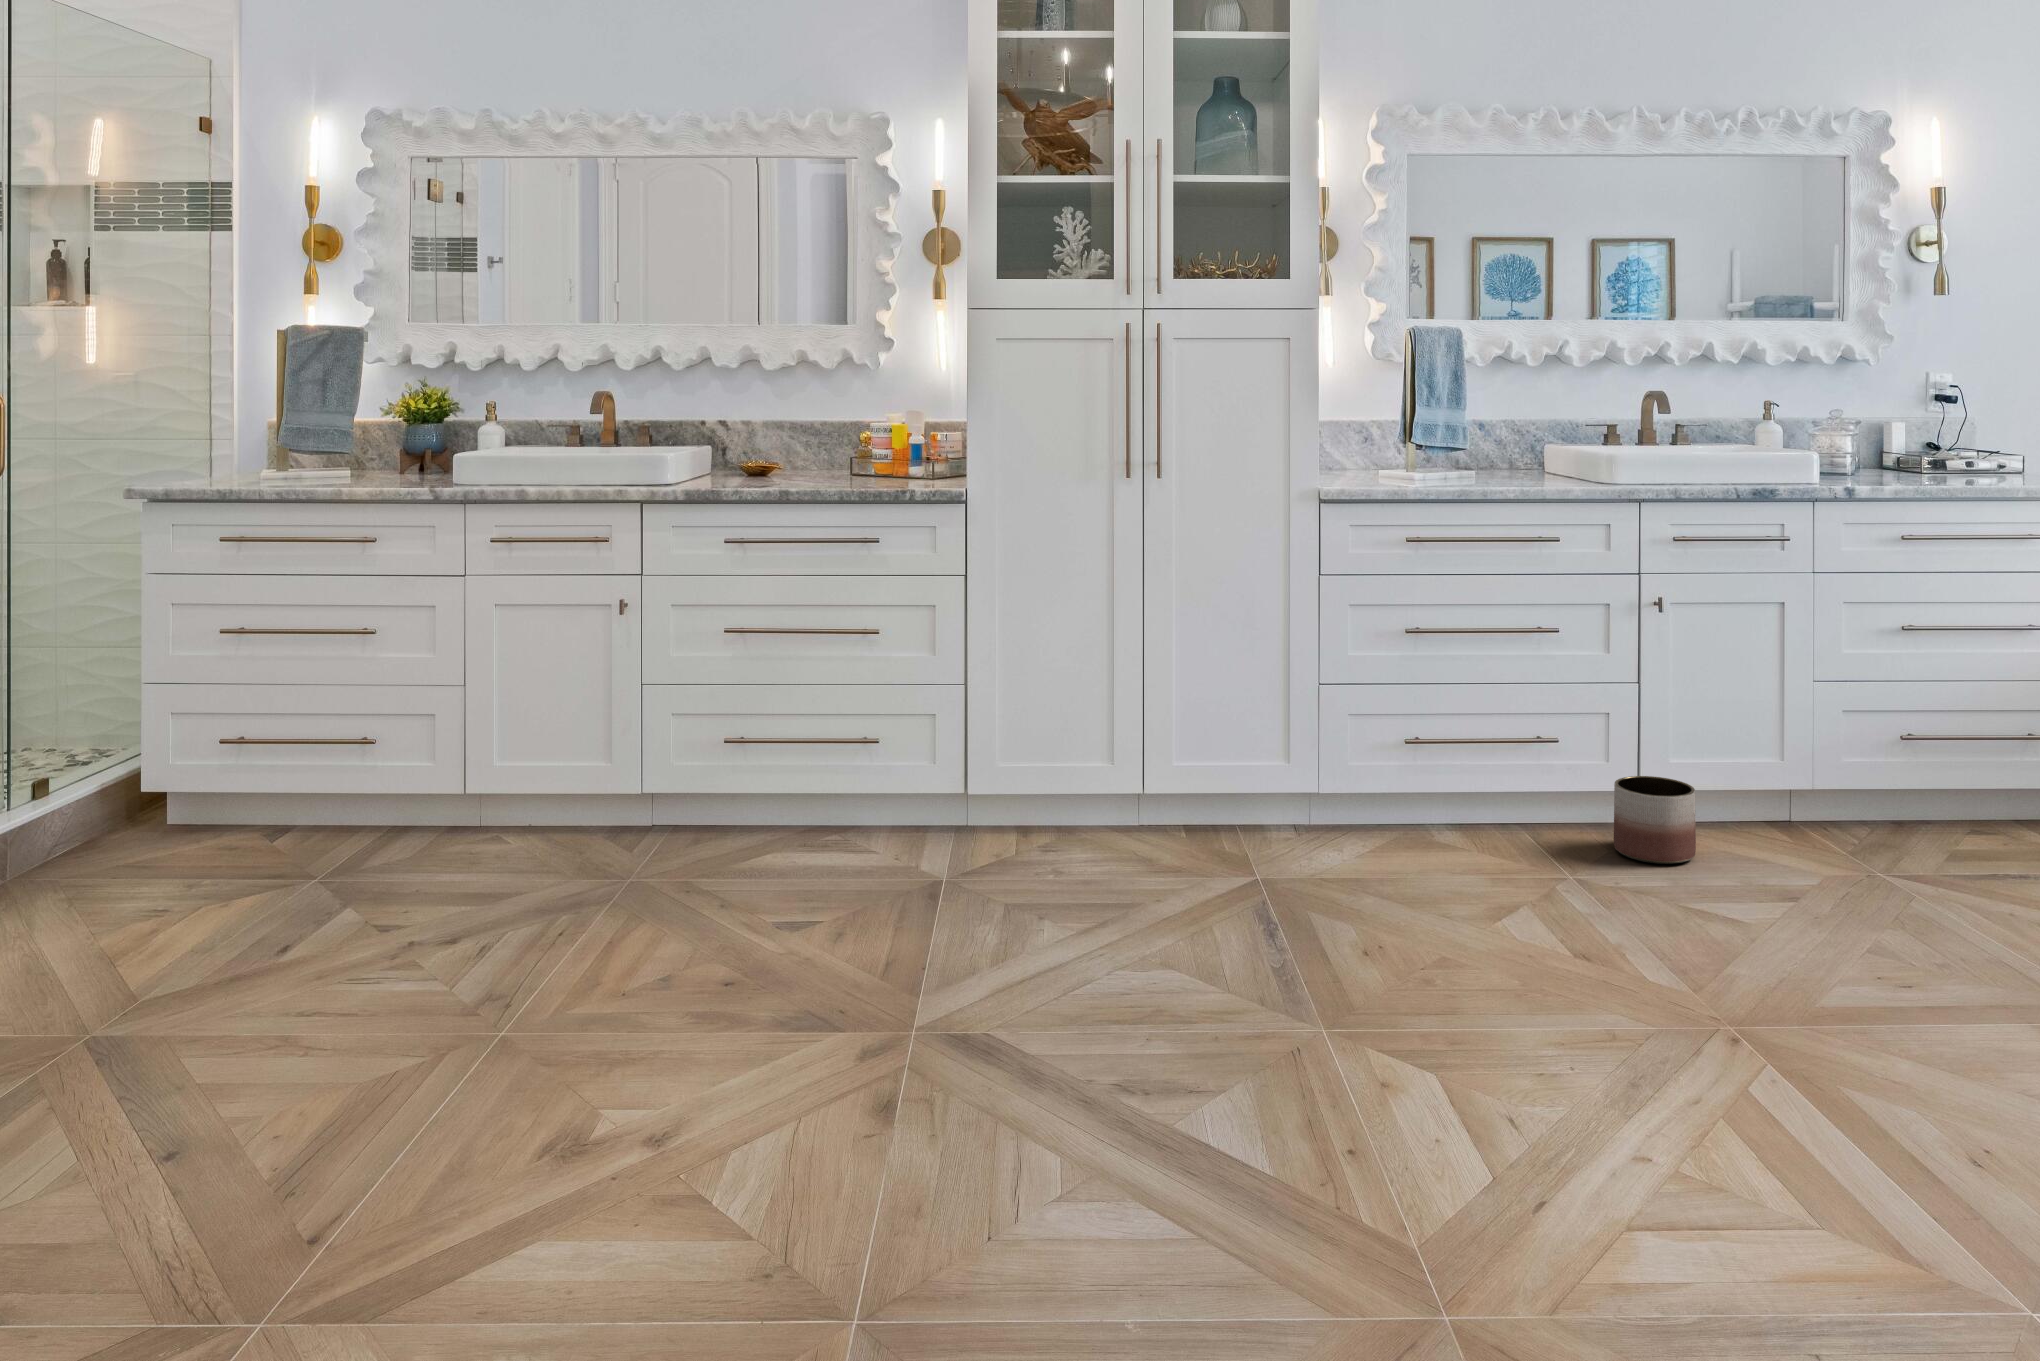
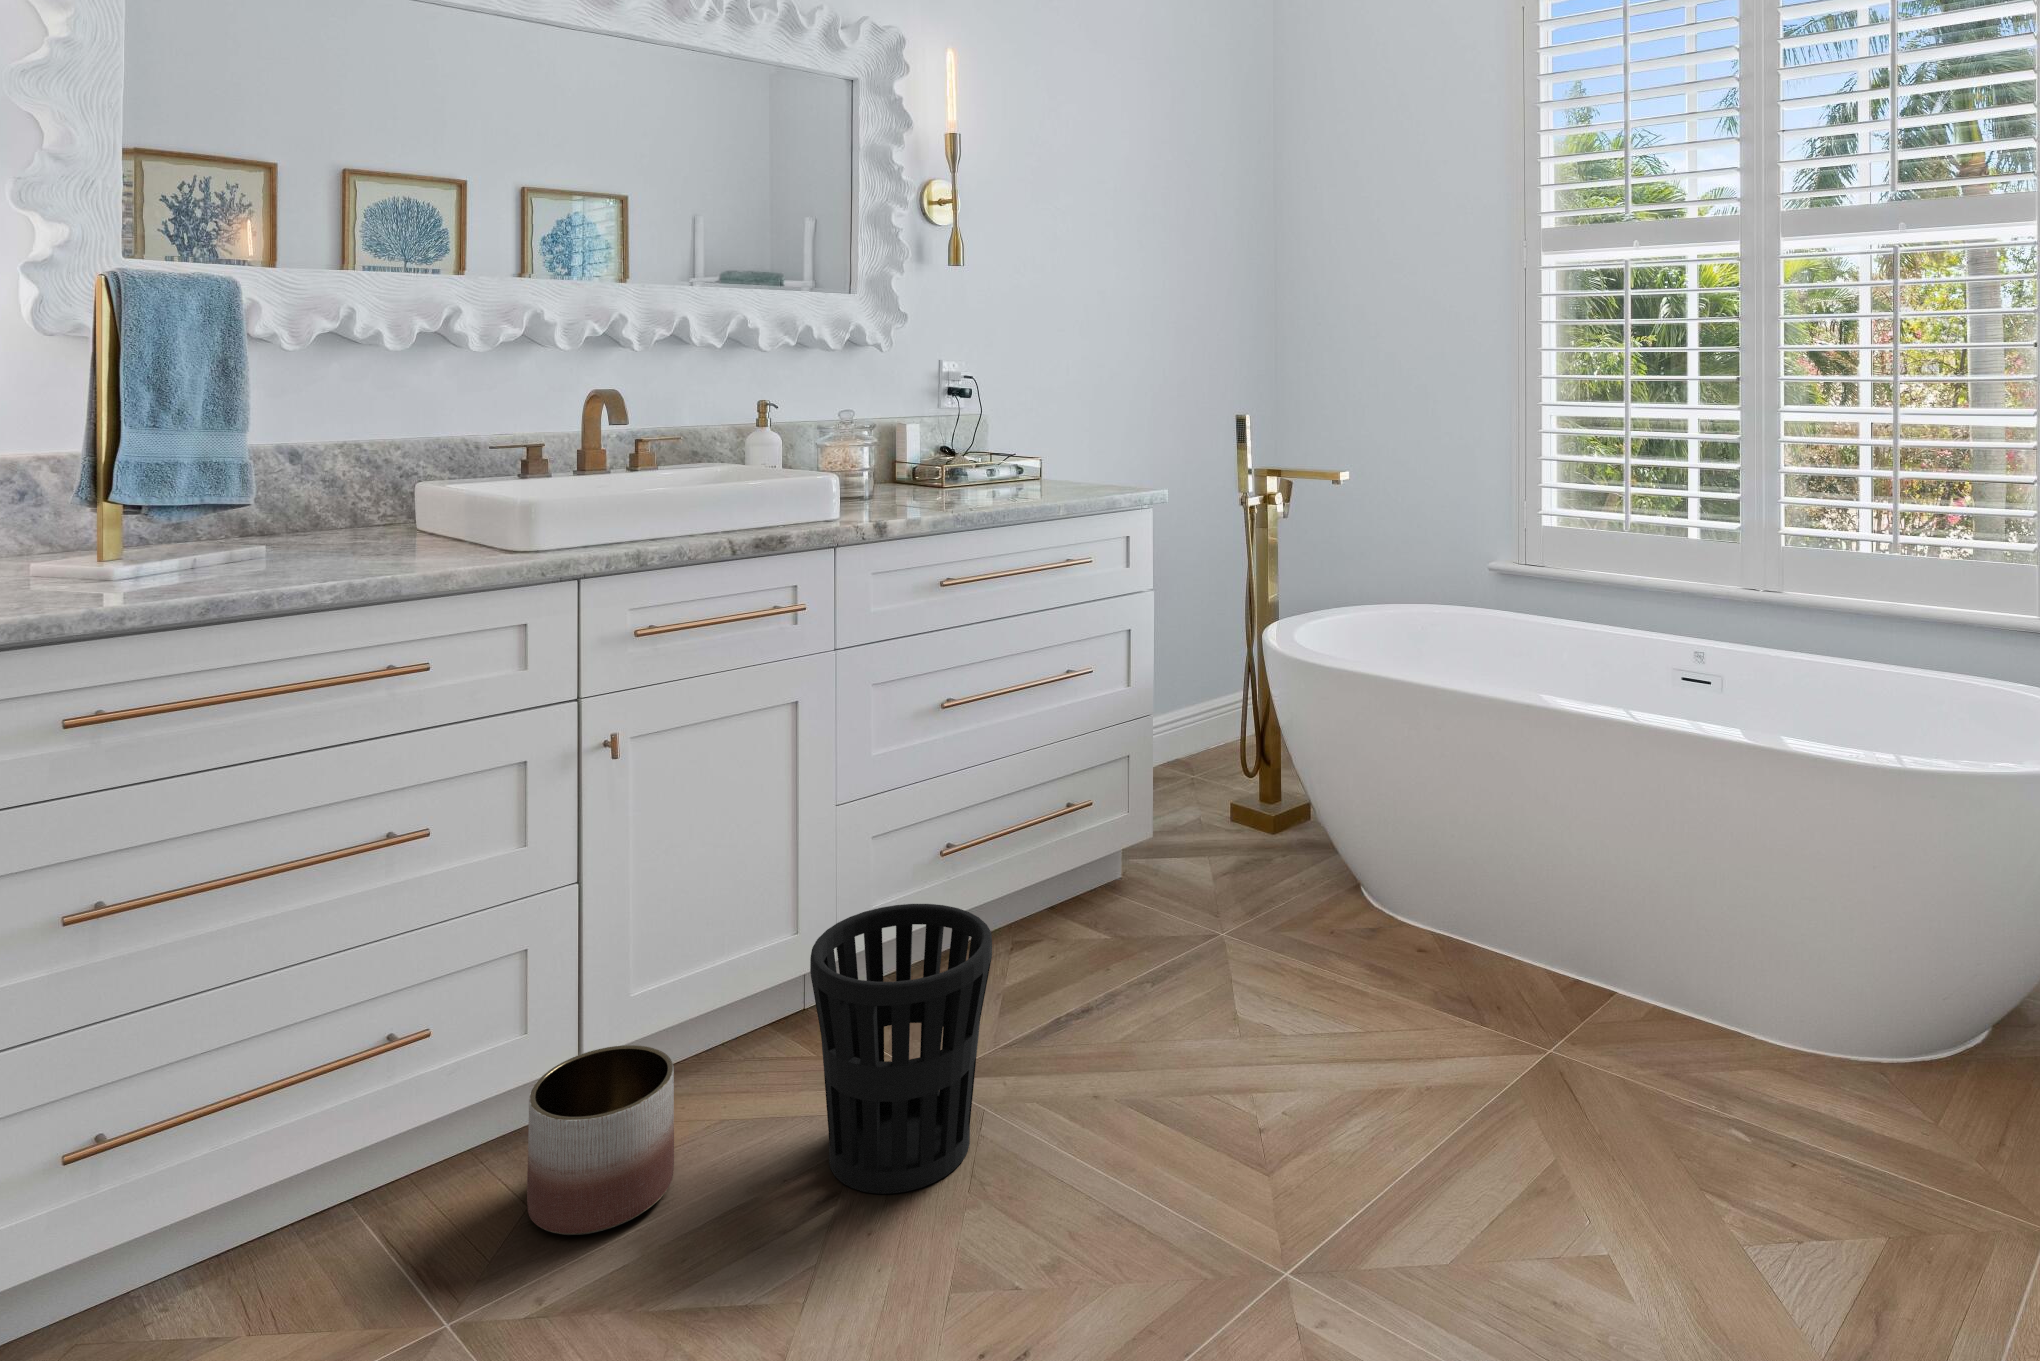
wastebasket: none [1779,733,1907,899] -> present [810,904,992,1194]

